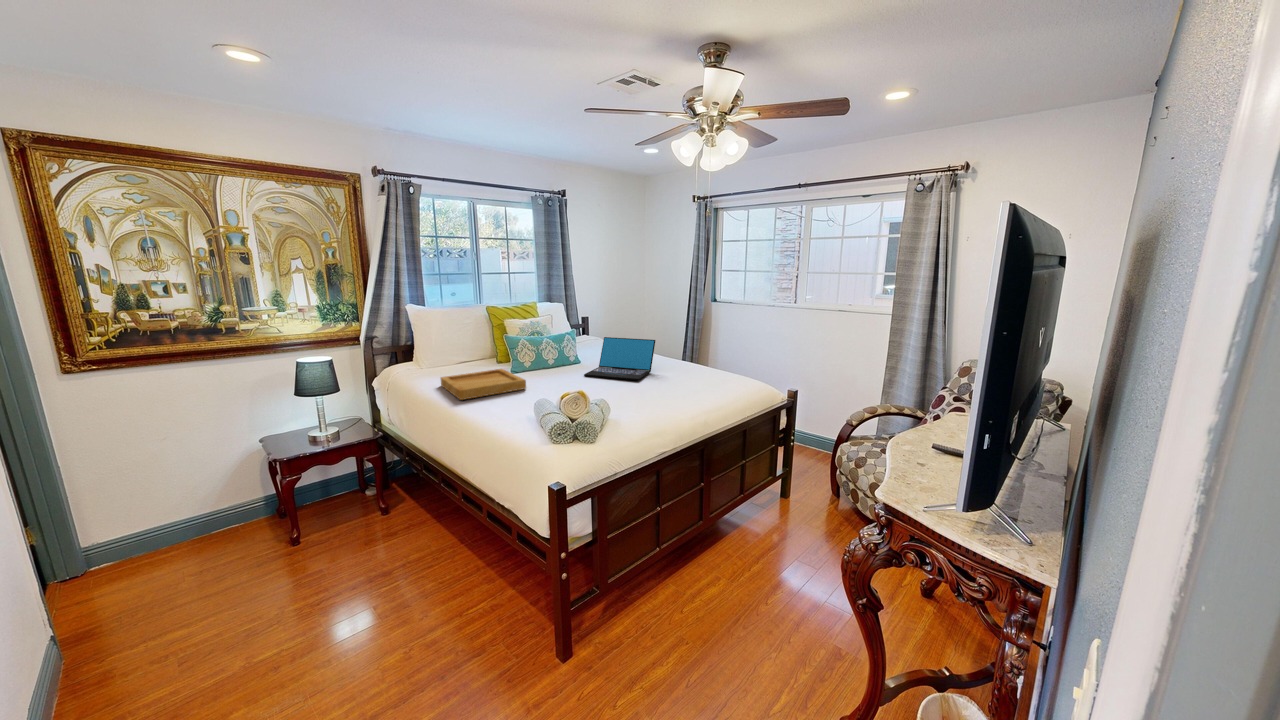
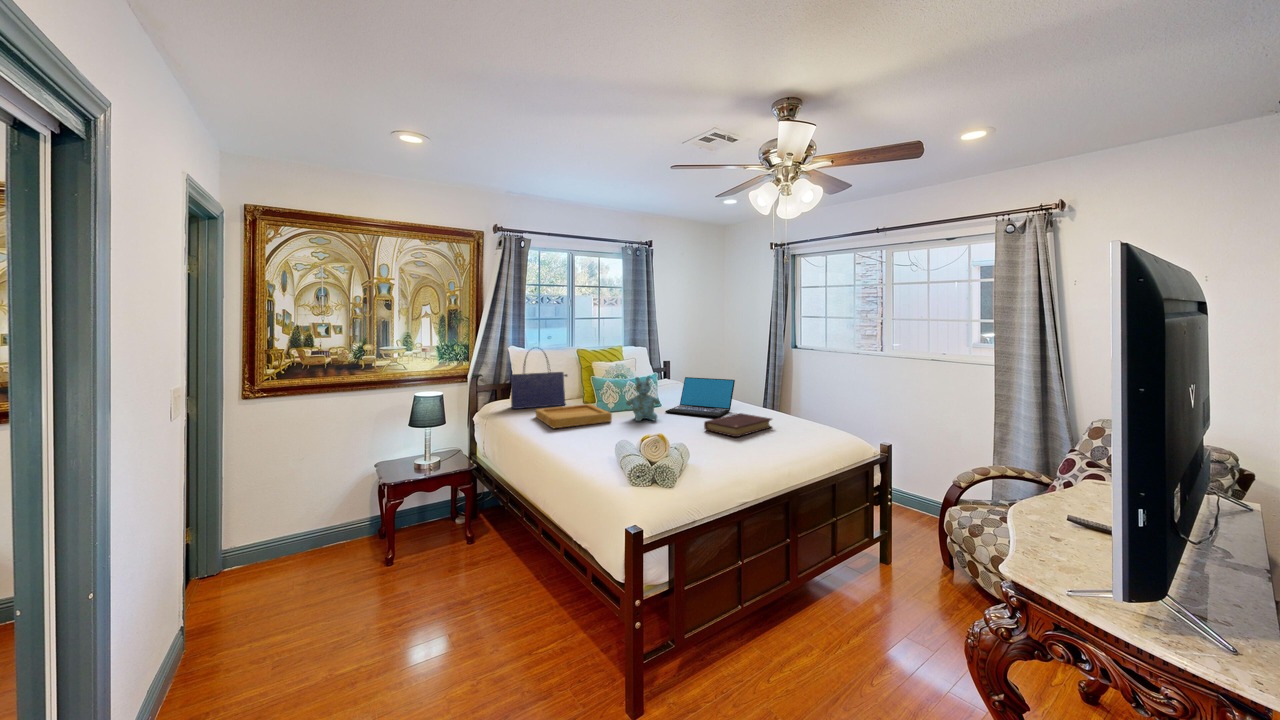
tote bag: none [409,307,476,376] -> present [511,348,567,409]
stuffed bear: none [541,339,578,388] -> present [626,377,660,421]
book: none [624,376,693,404] -> present [704,413,772,437]

